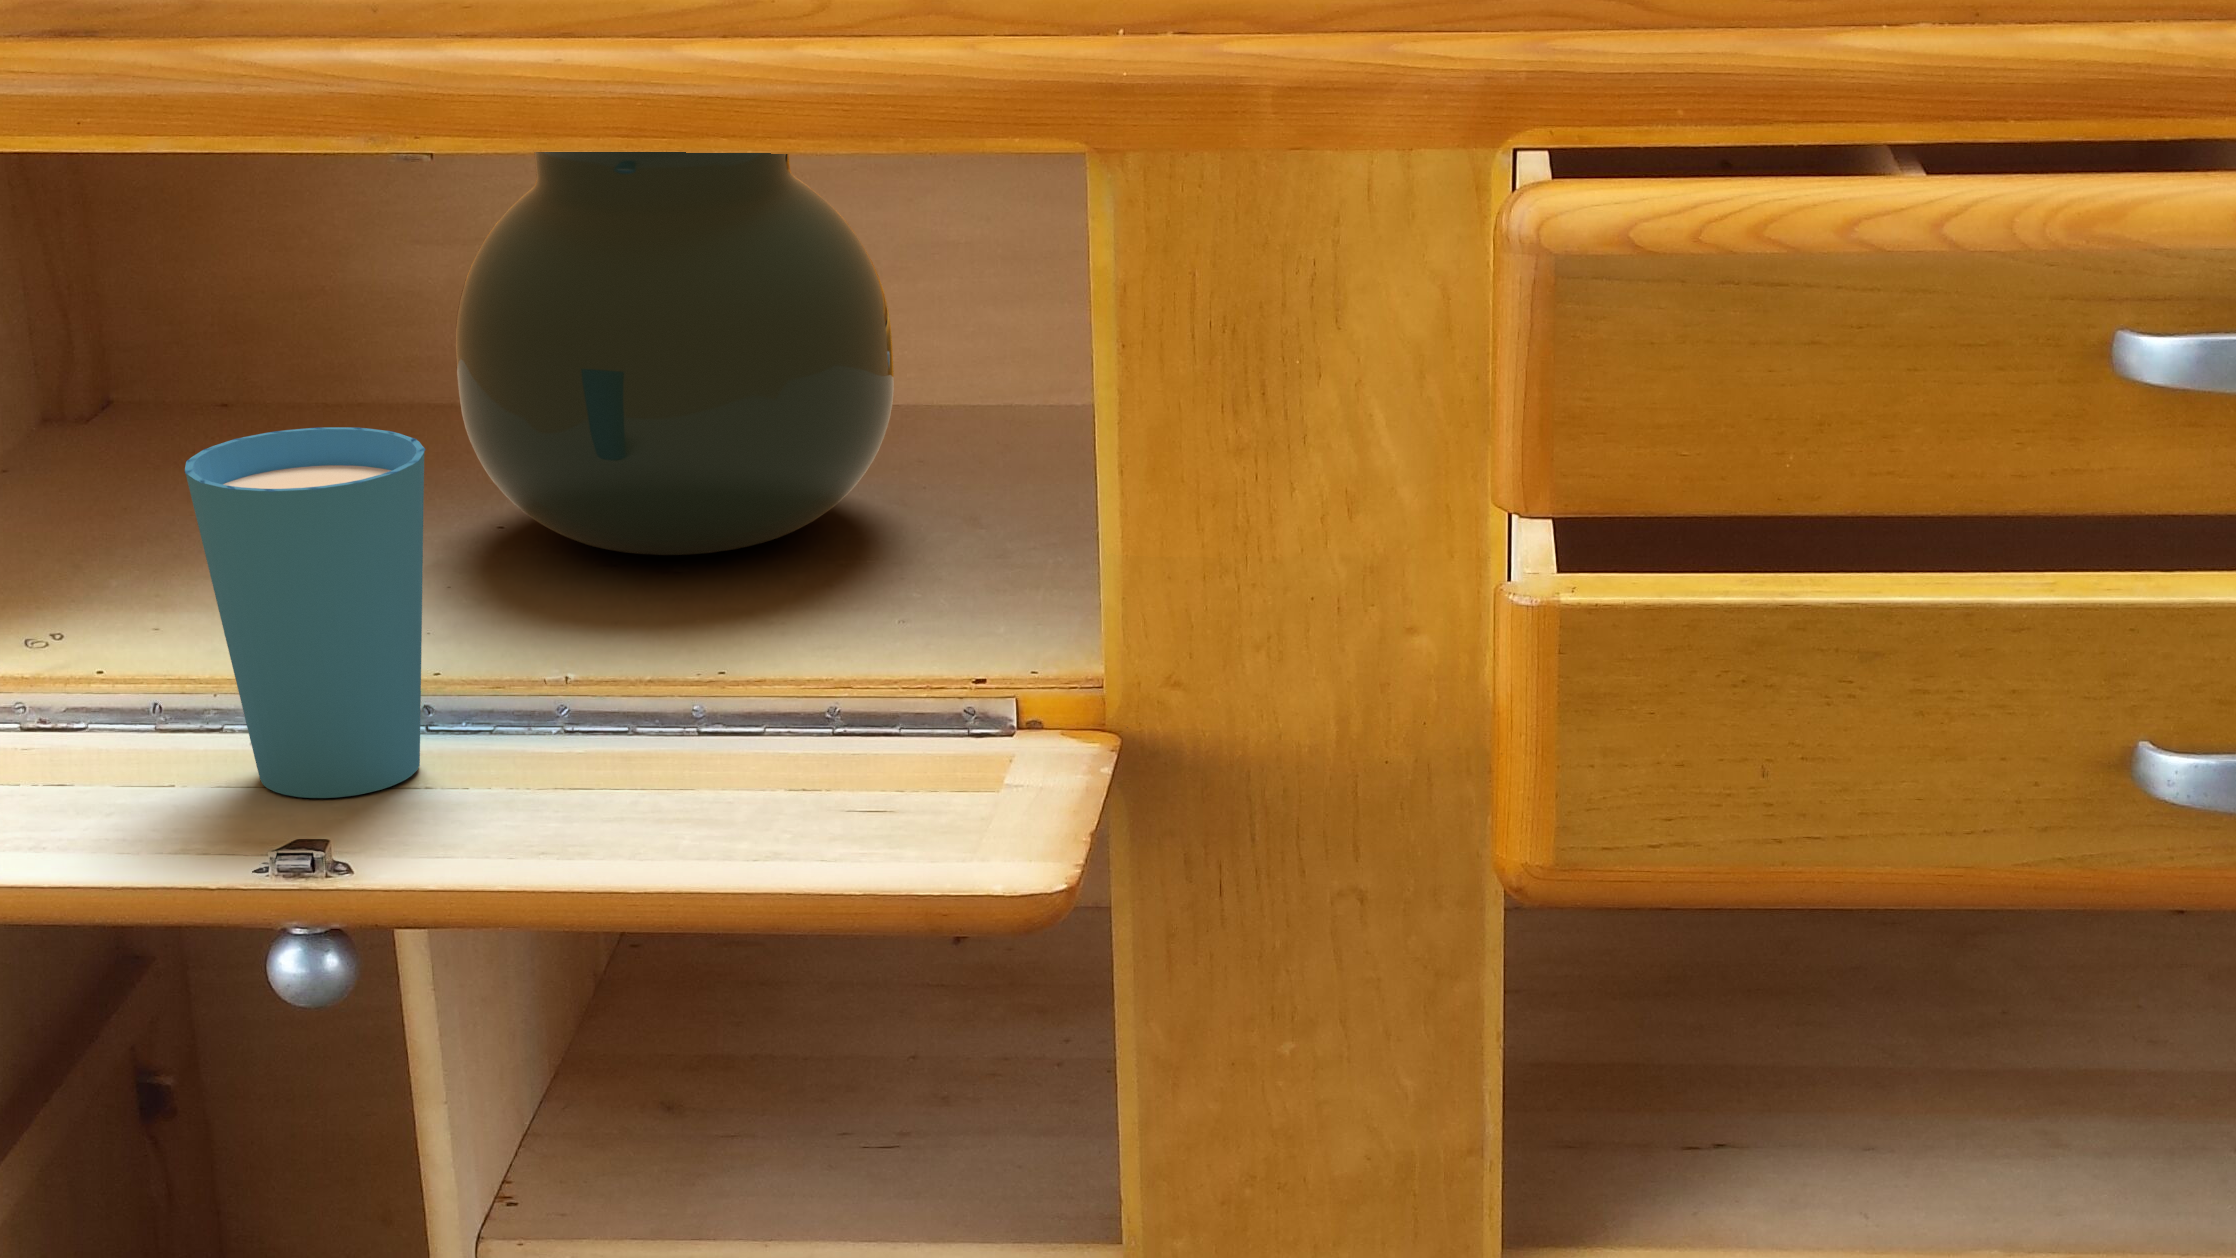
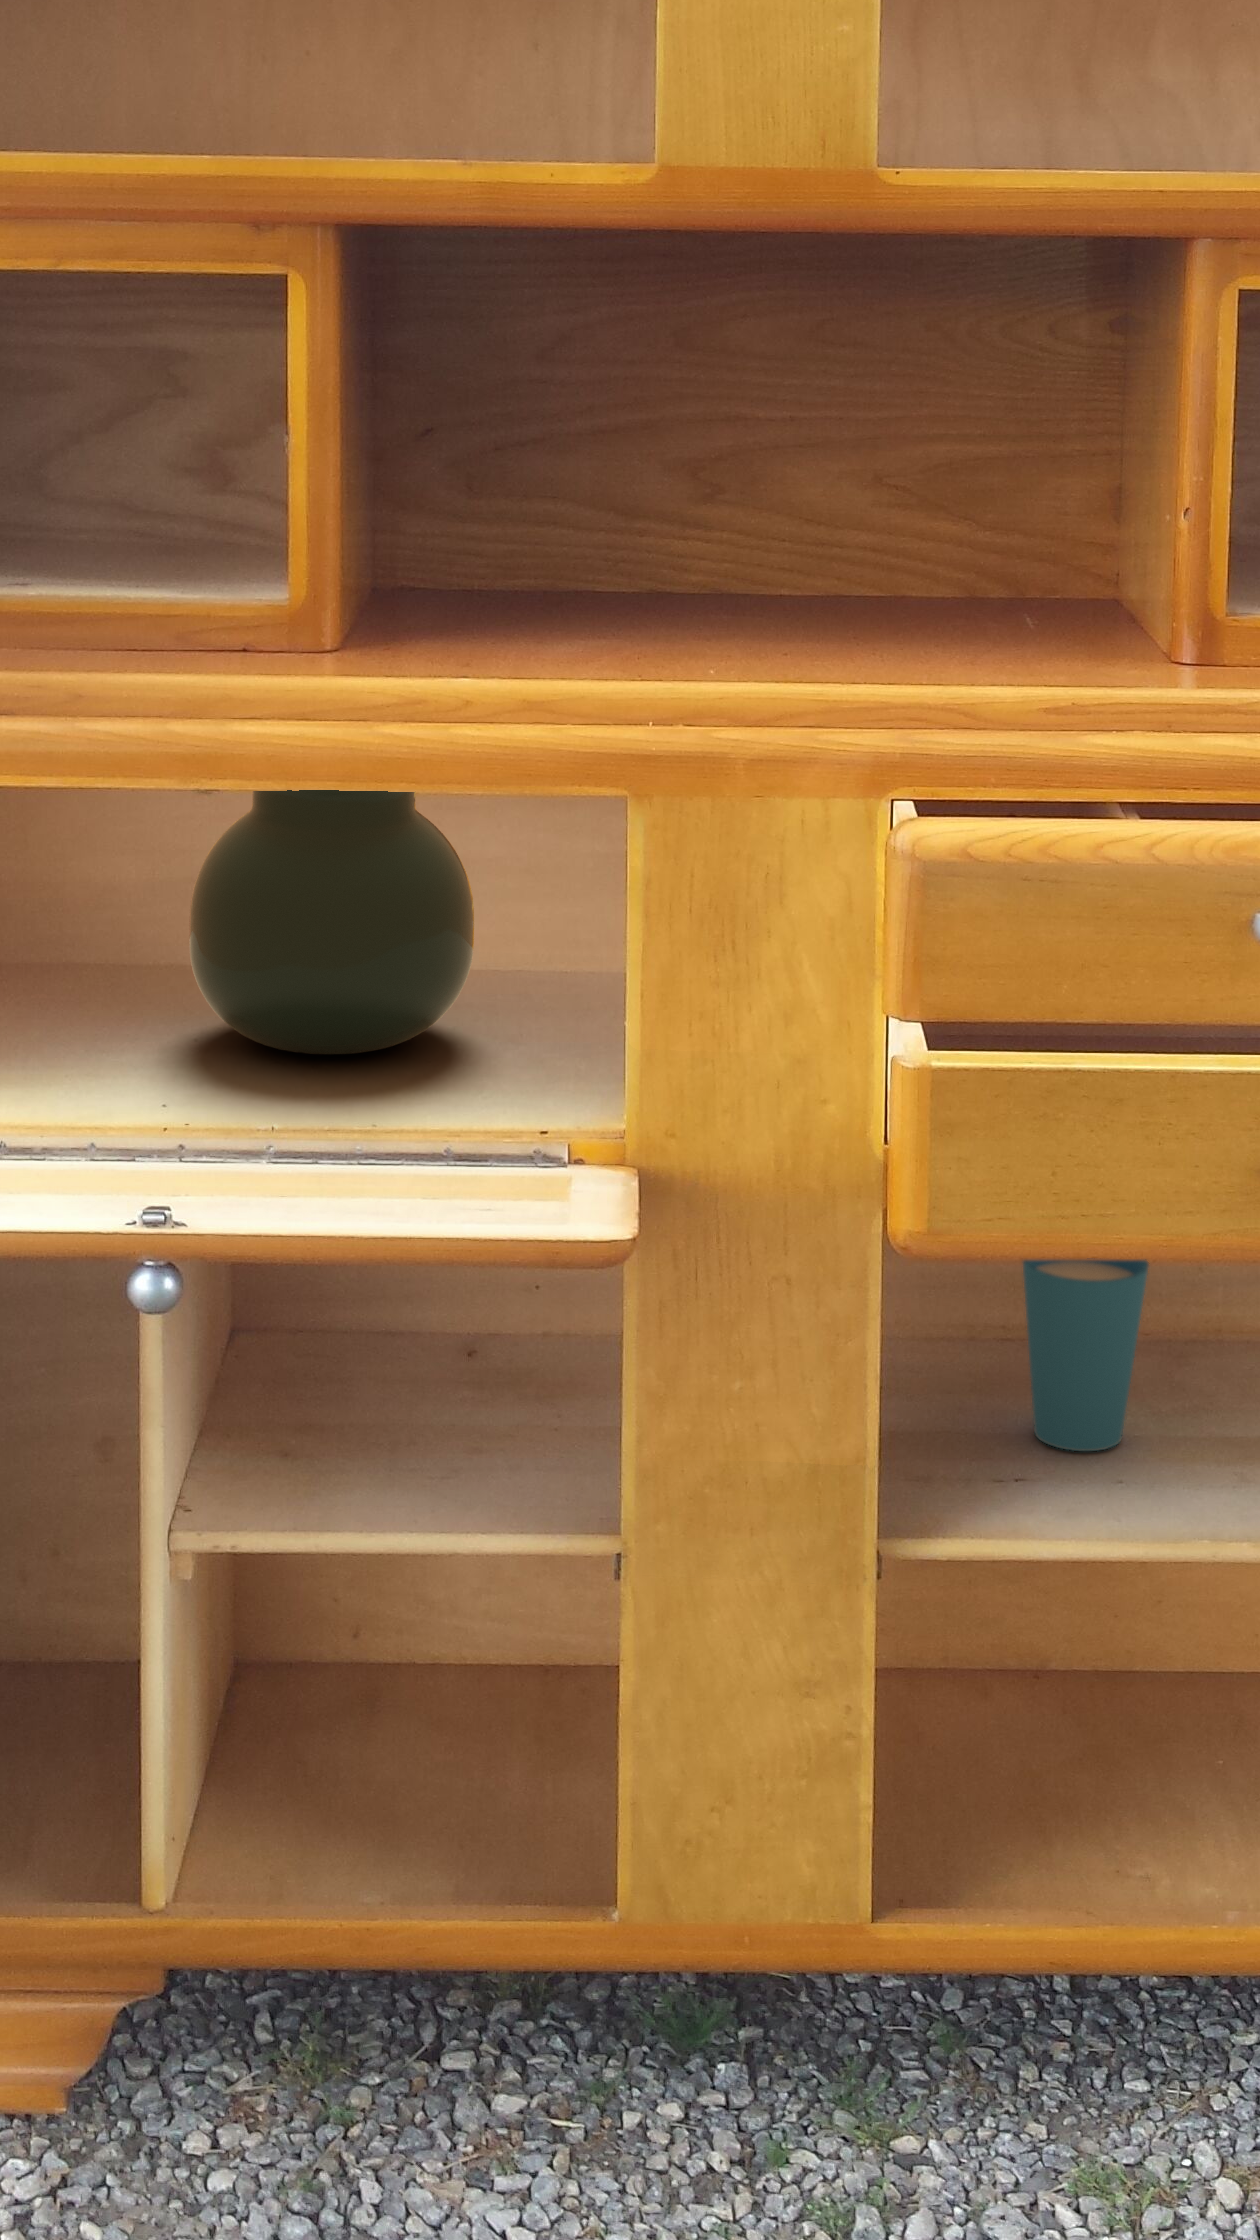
cup: present [185,427,425,798] -> present [1023,1259,1149,1451]

